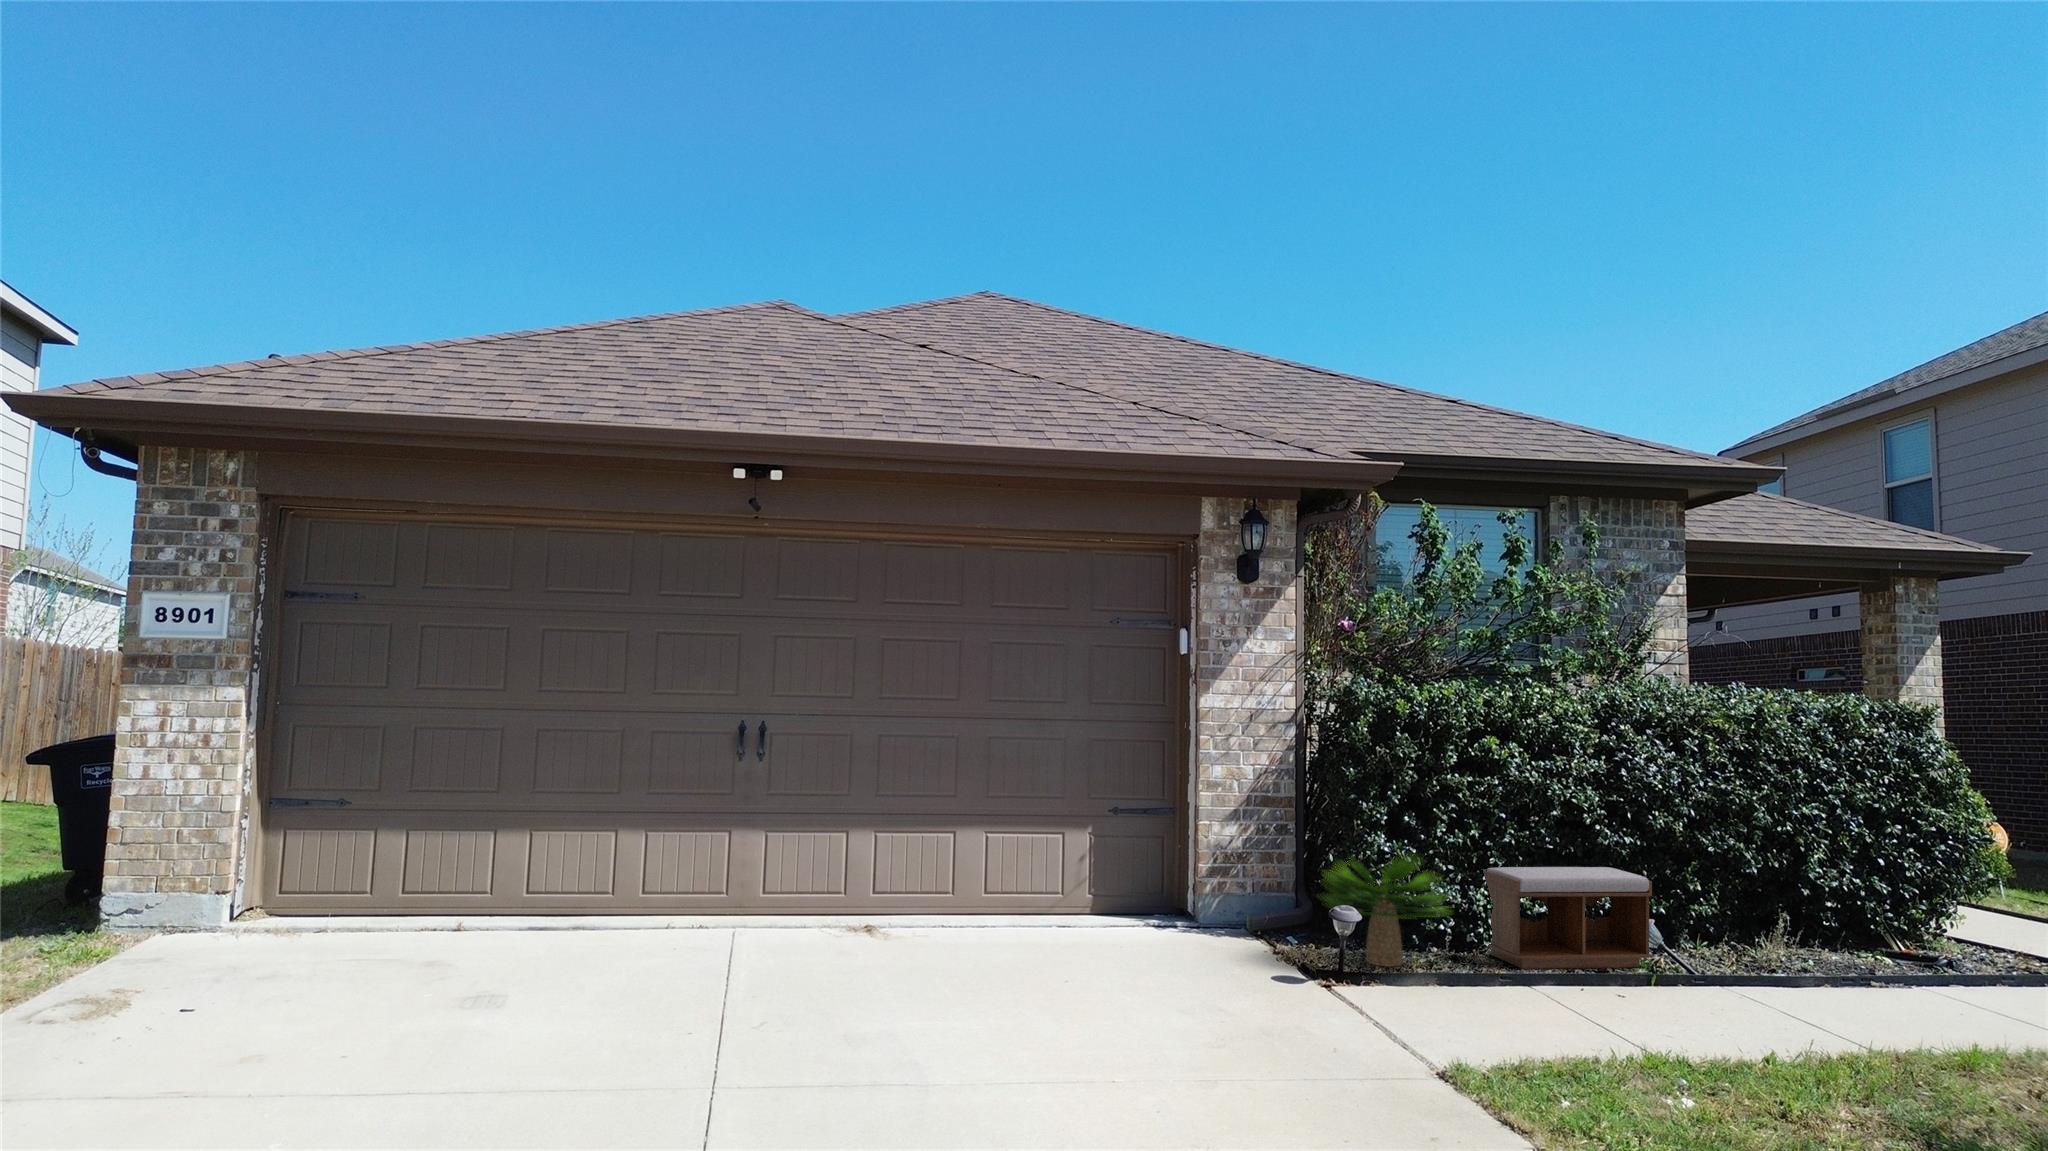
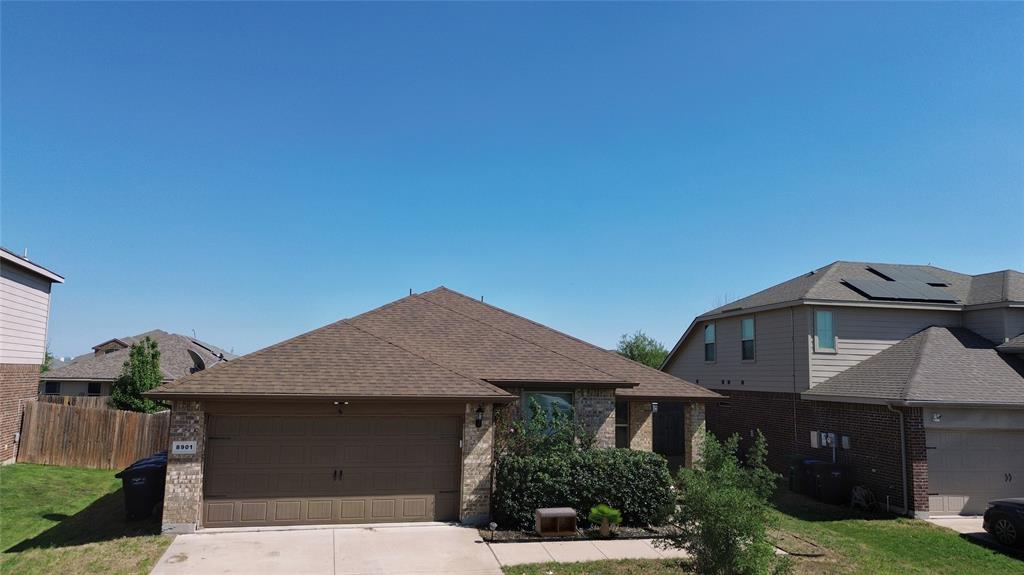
potted plant: present [1322,853,1446,966] -> present [589,506,621,536]

